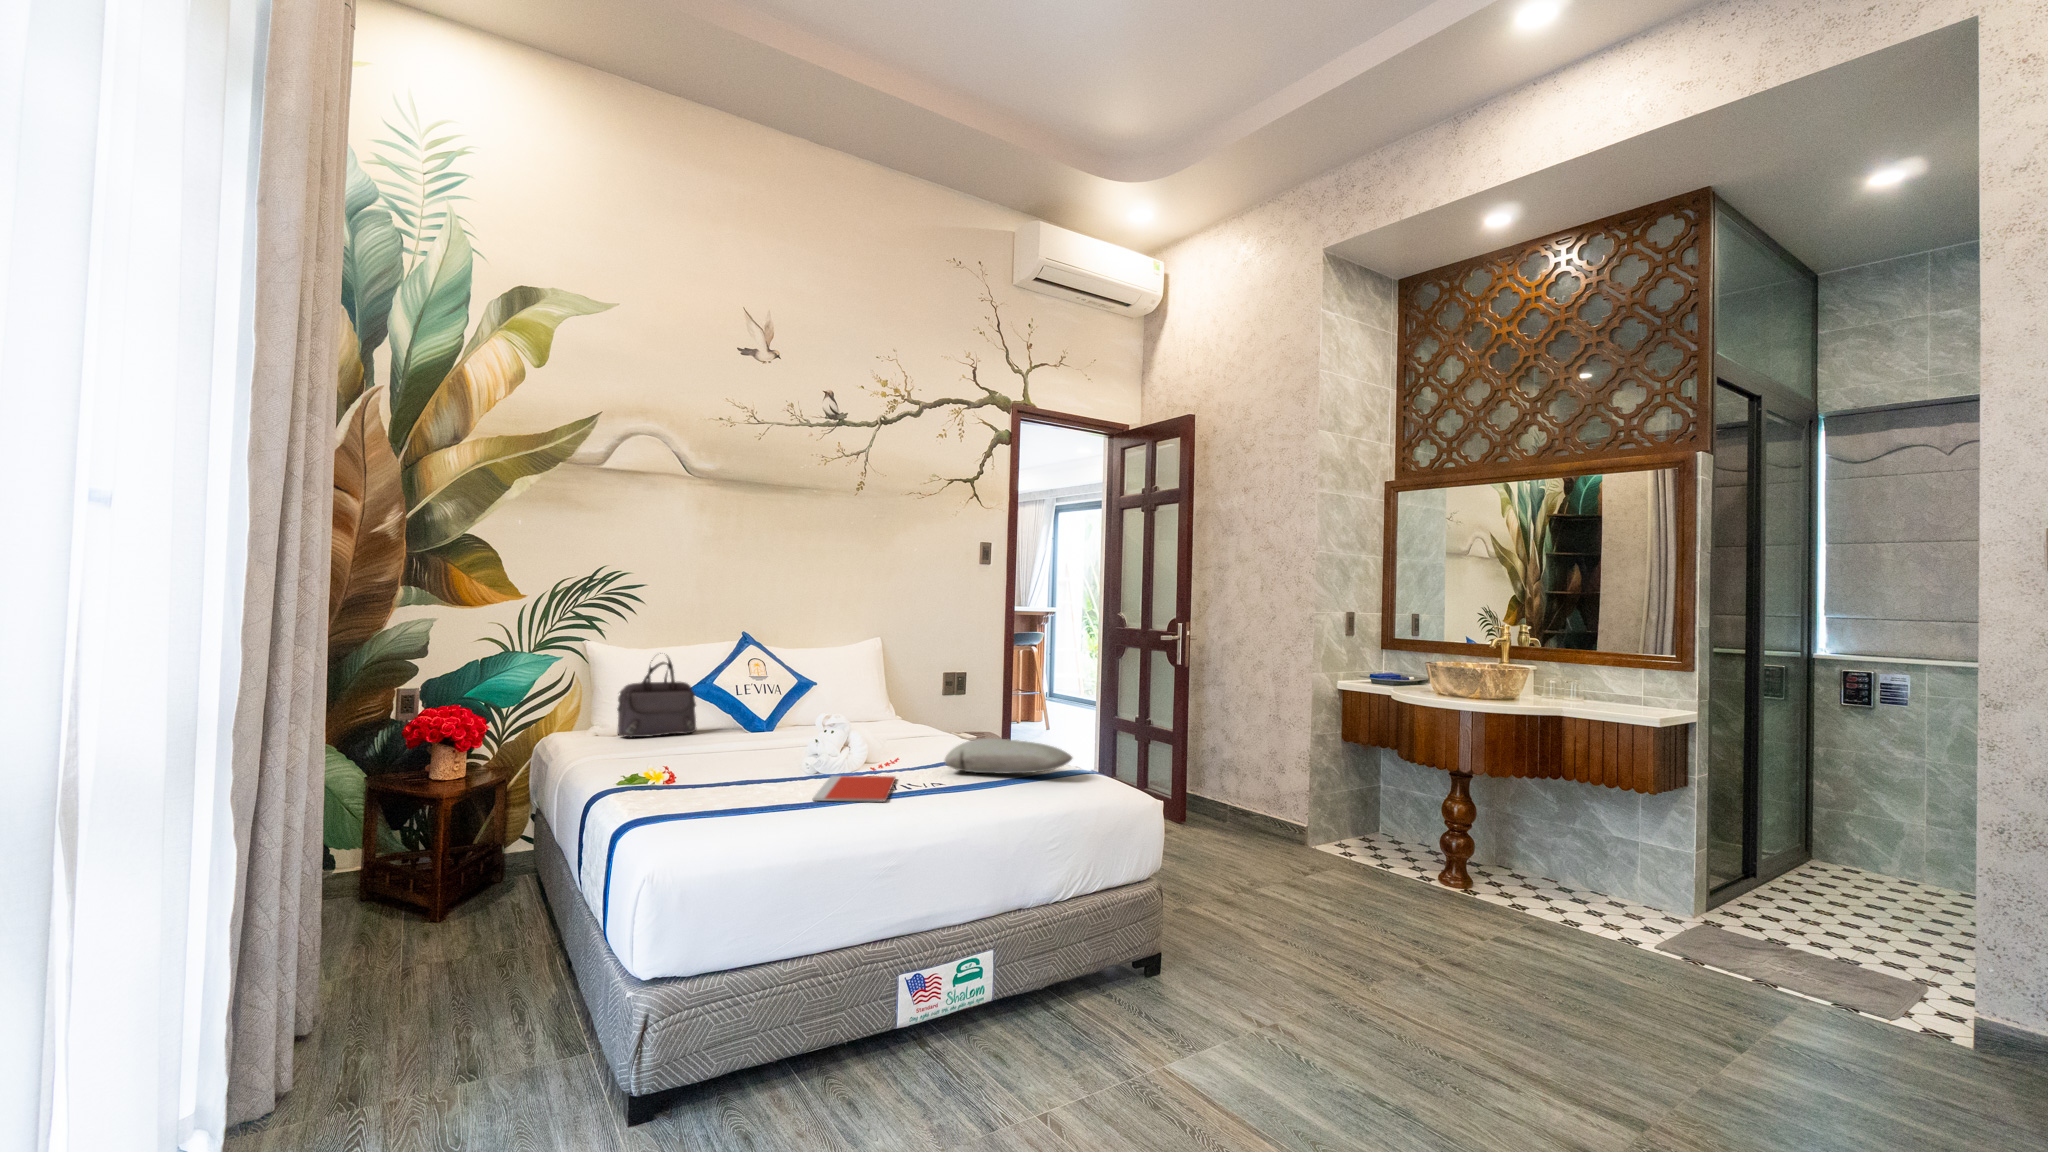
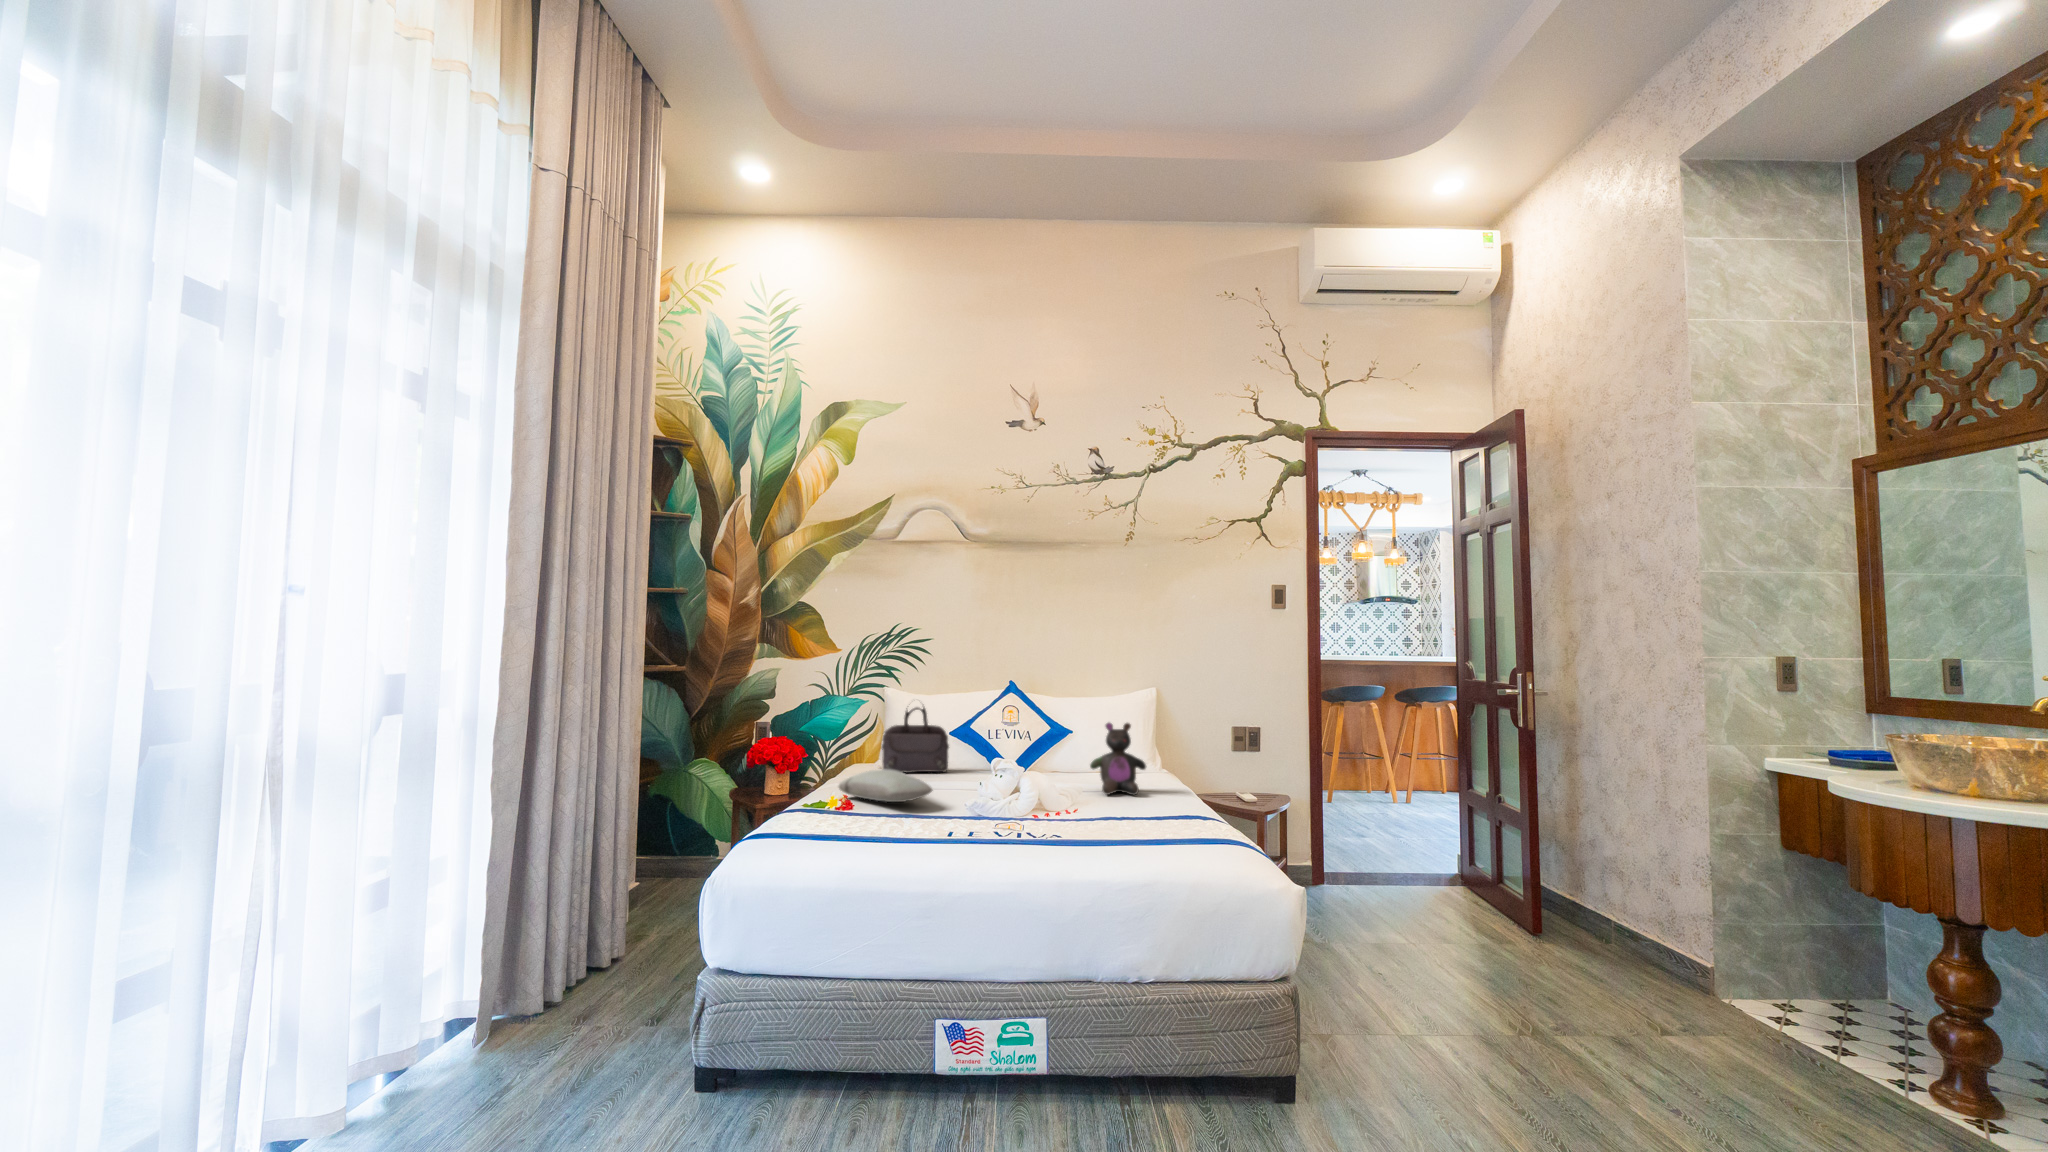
stuffed bear: none [880,671,934,742] -> present [1090,723,1146,795]
pillow: present [945,738,1072,773] -> present [838,769,932,802]
notebook: present [812,776,895,802] -> none [902,819,1016,847]

